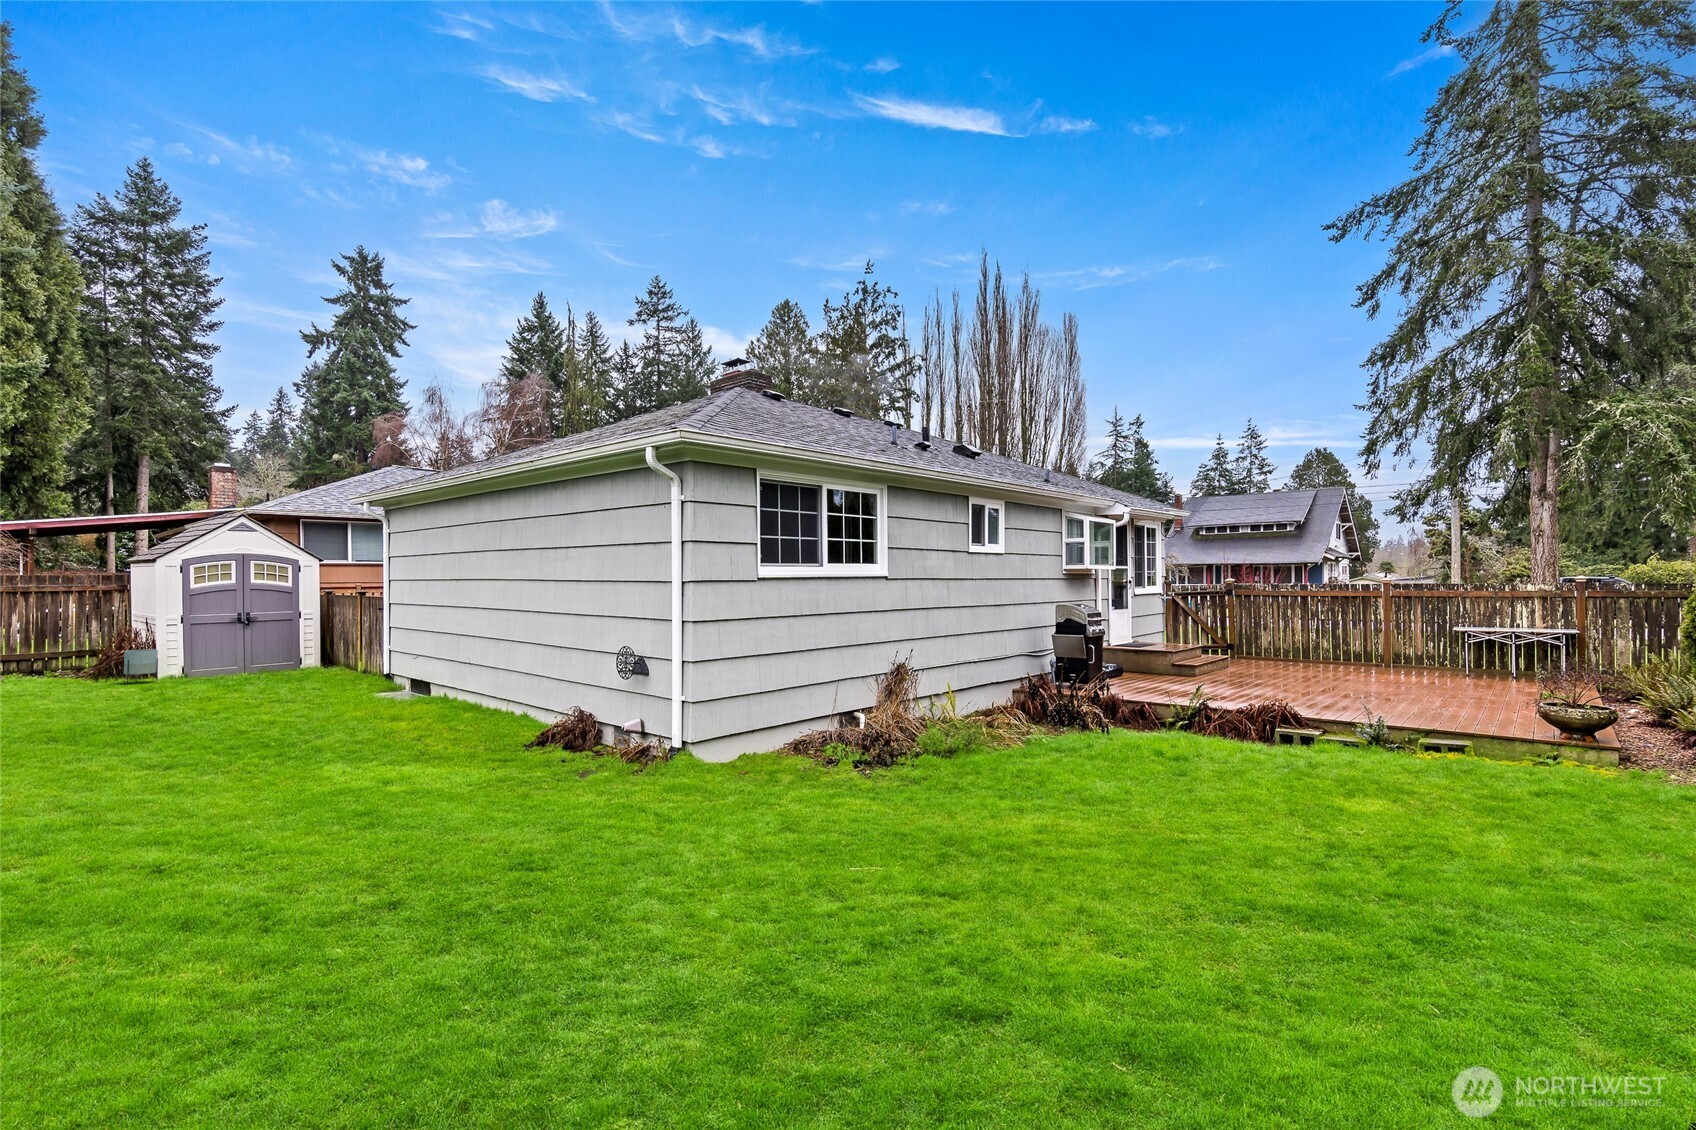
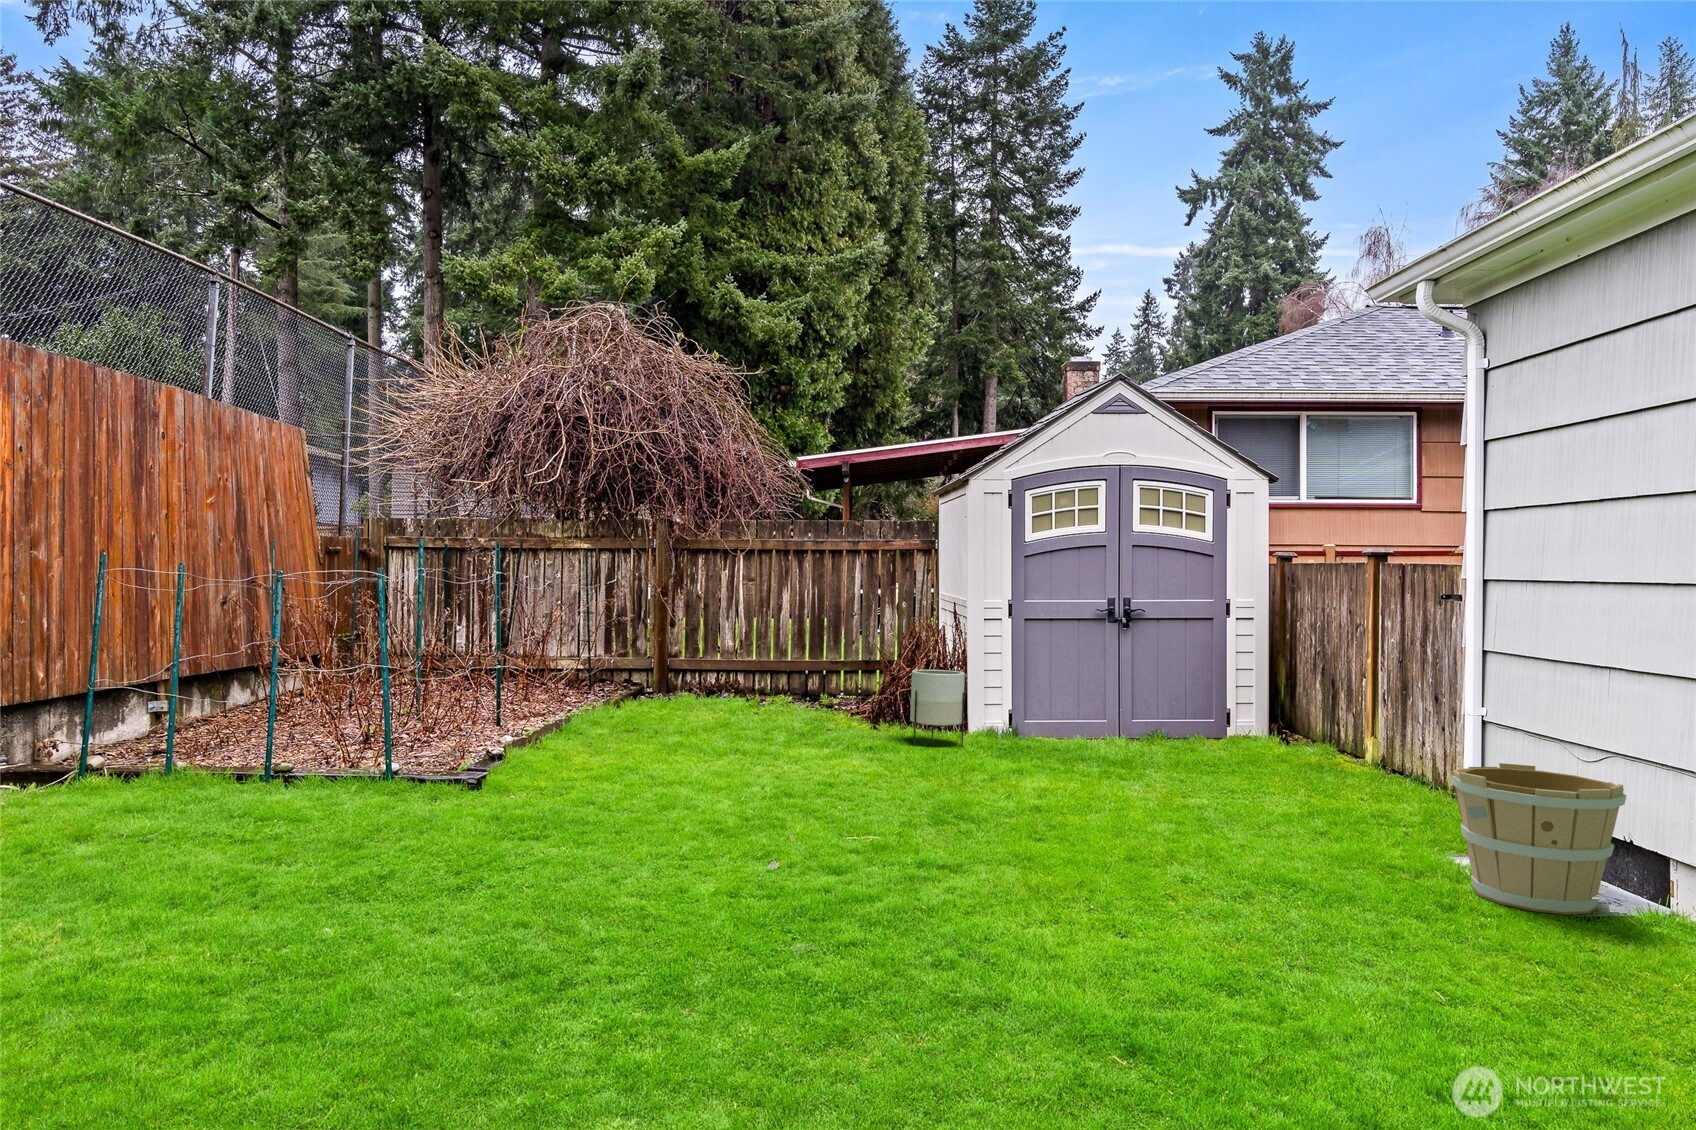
wooden bucket: none [354,655,399,691] -> present [1452,763,1627,915]

